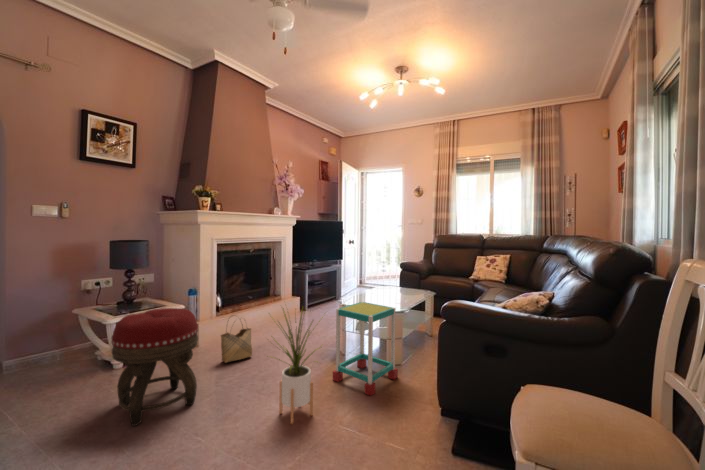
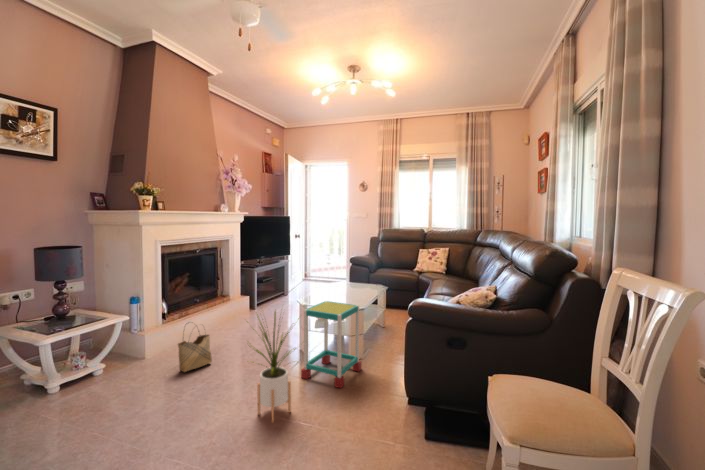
footstool: present [112,308,198,426] -> none [69,320,166,447]

